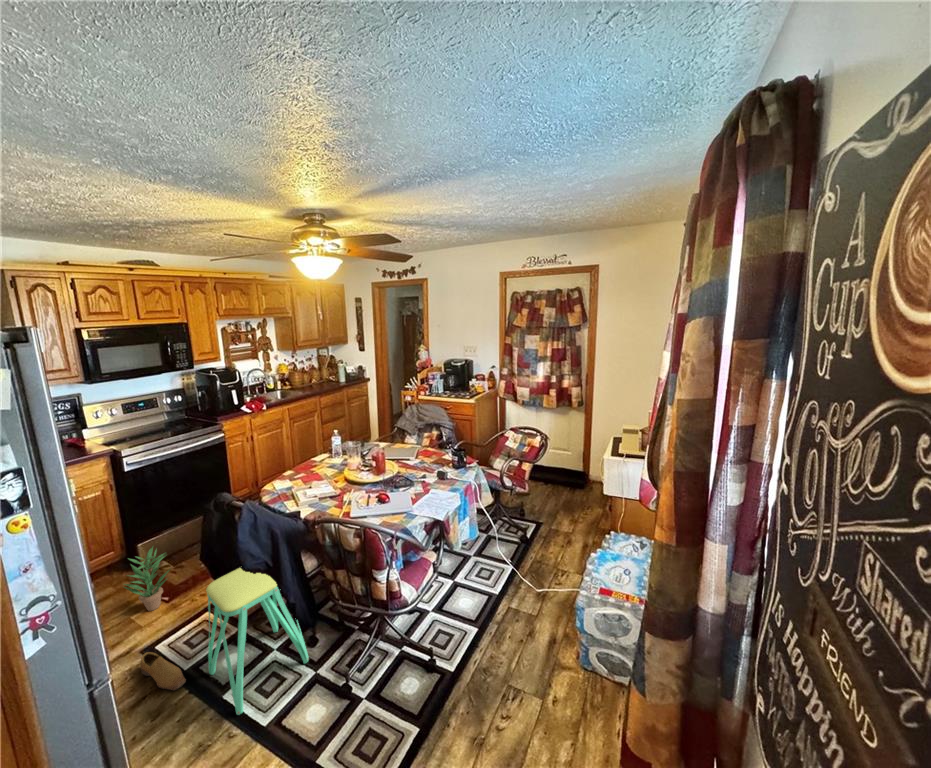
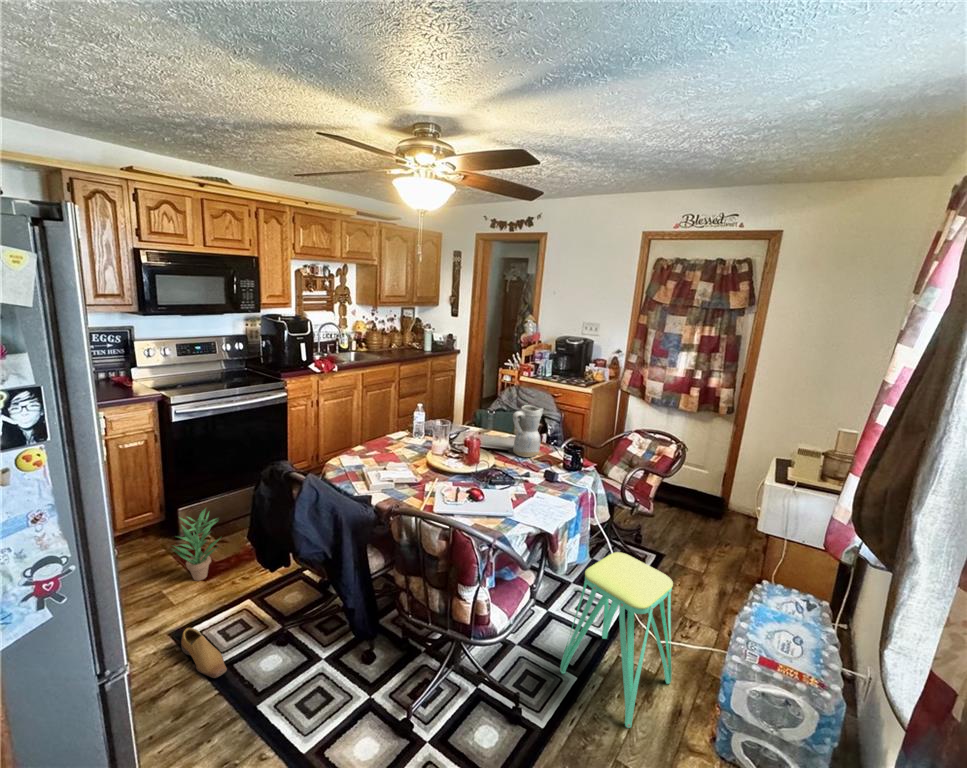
ceramic pitcher: none [411,421,435,462] -> present [513,405,543,457]
stool: present [206,568,309,715] -> present [560,552,673,728]

